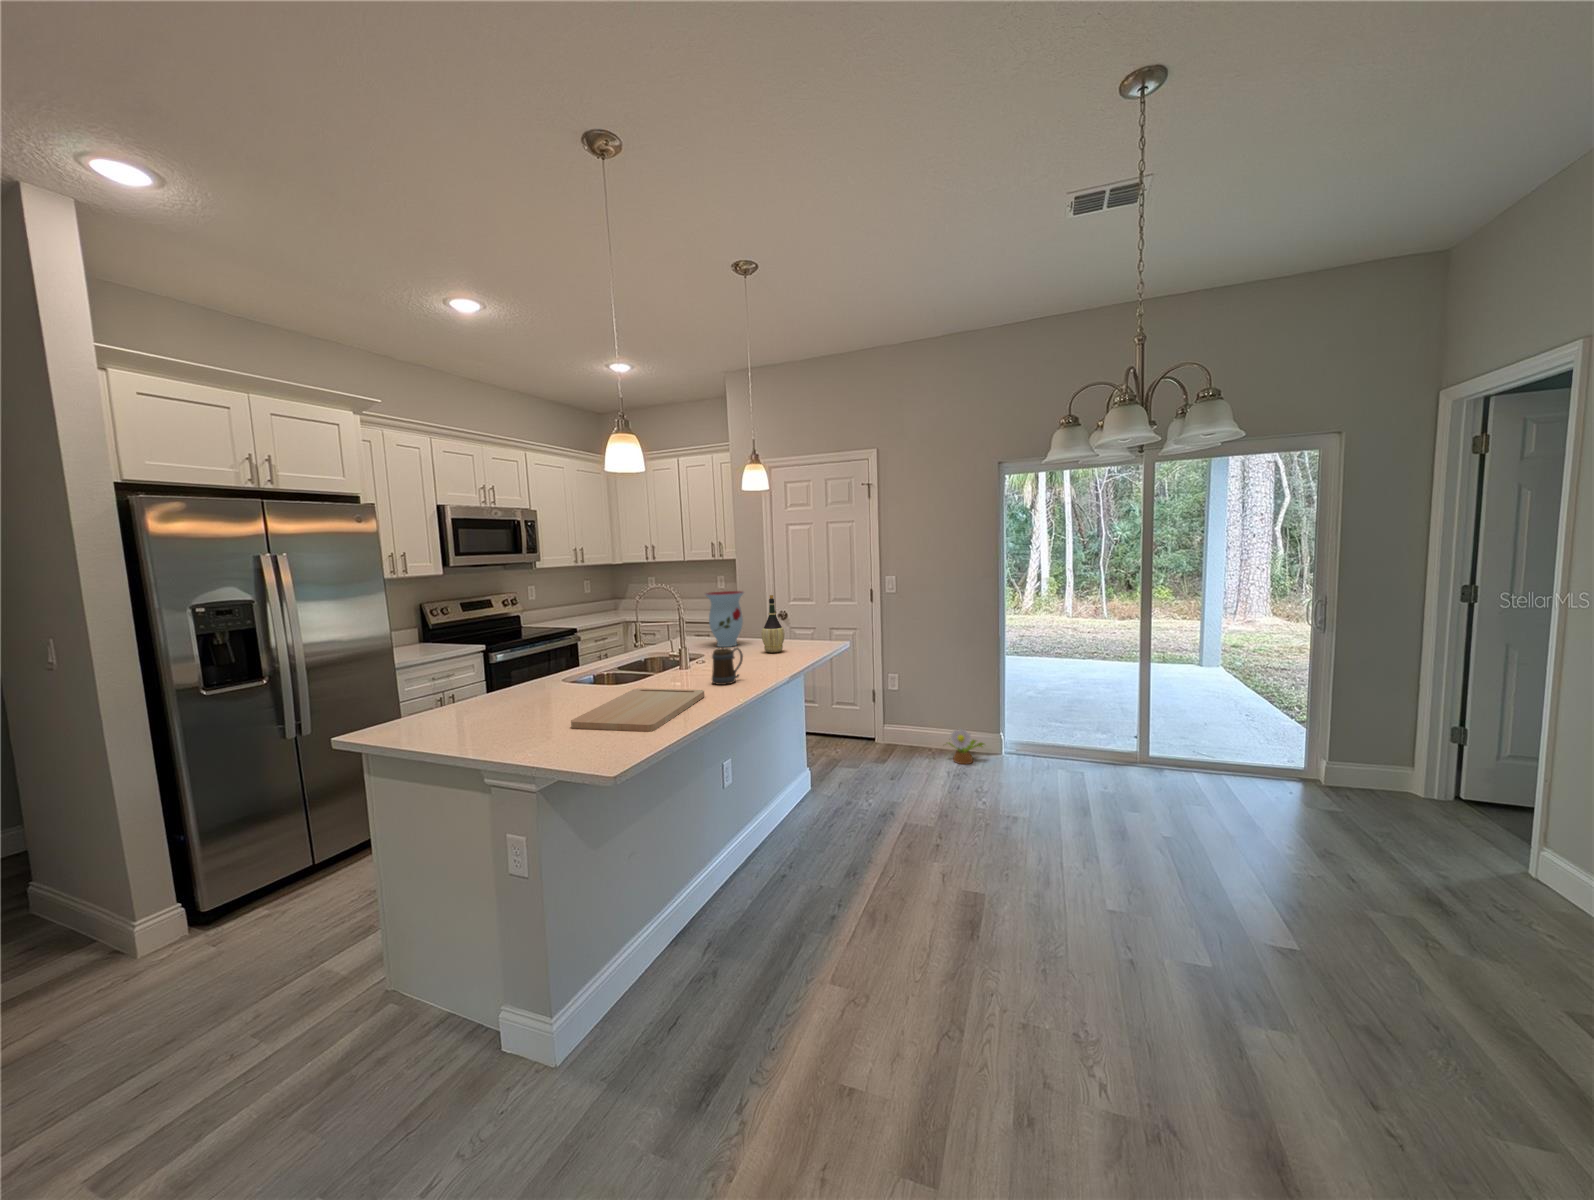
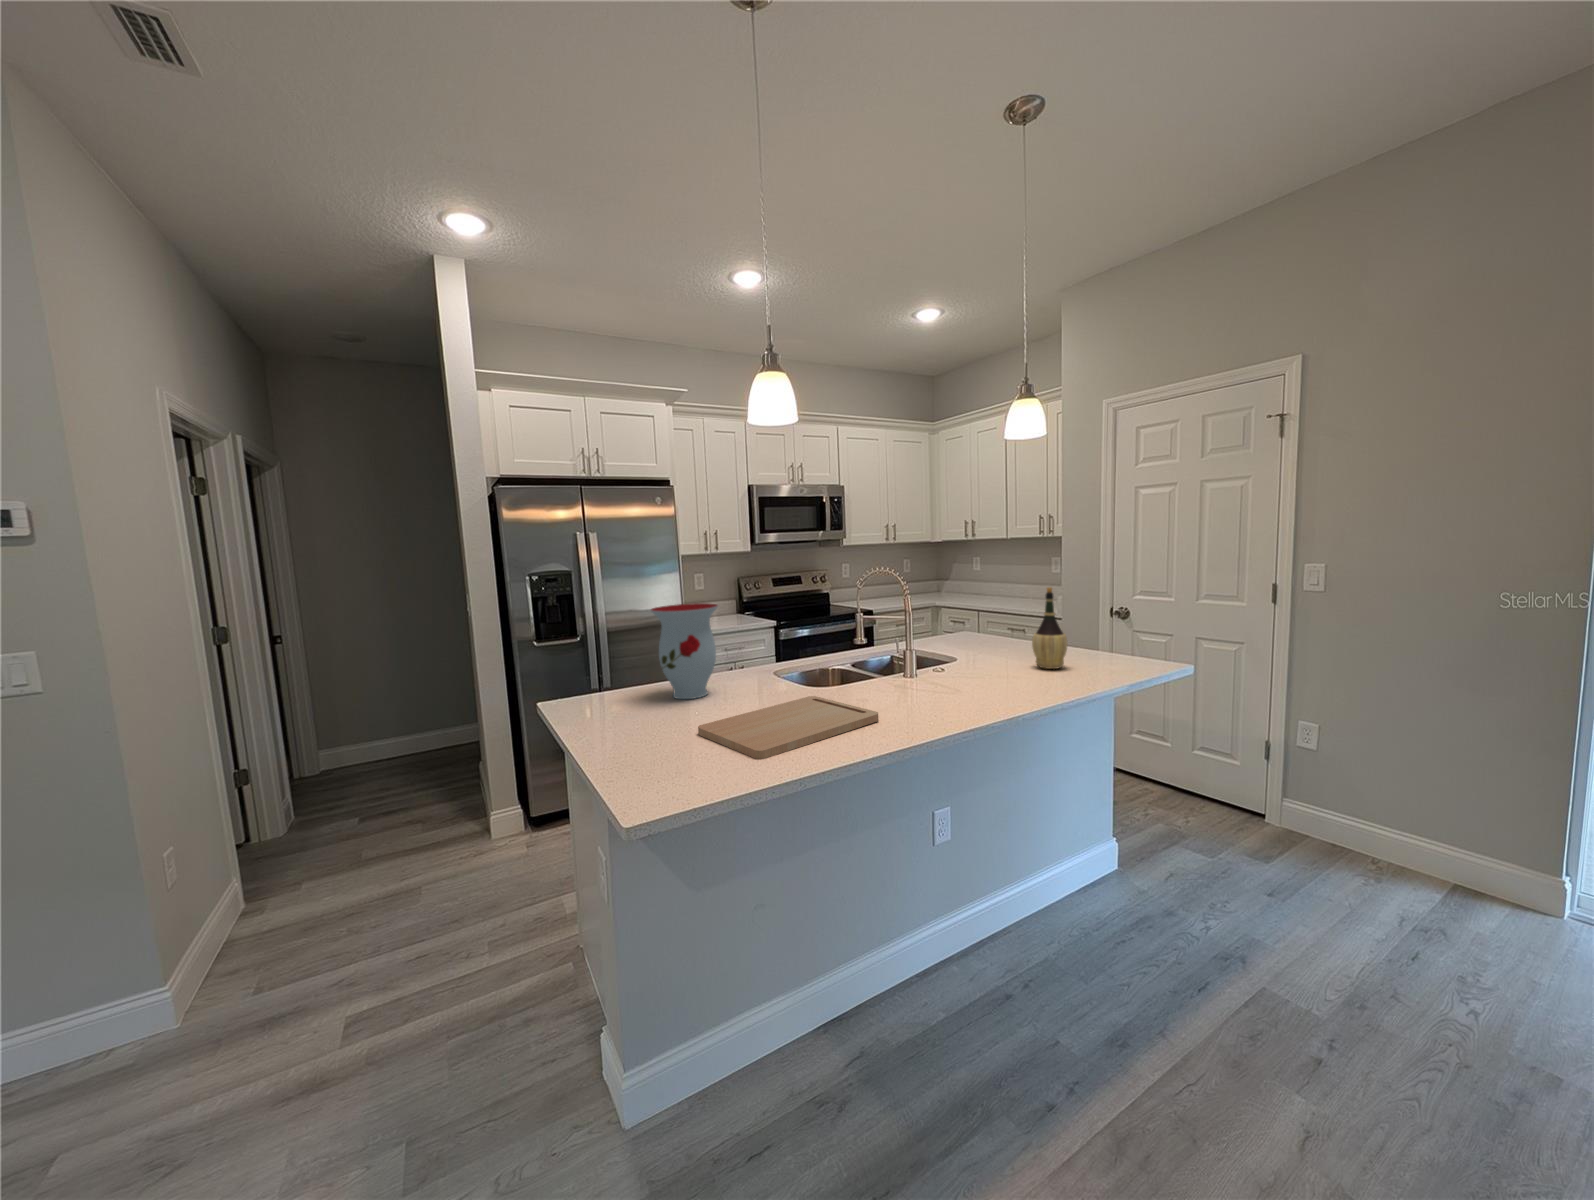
vase: present [705,591,744,647] -> present [651,603,718,699]
mug: present [712,648,743,685] -> none [911,658,958,708]
decorative plant: present [948,728,984,764] -> none [1400,844,1512,914]

